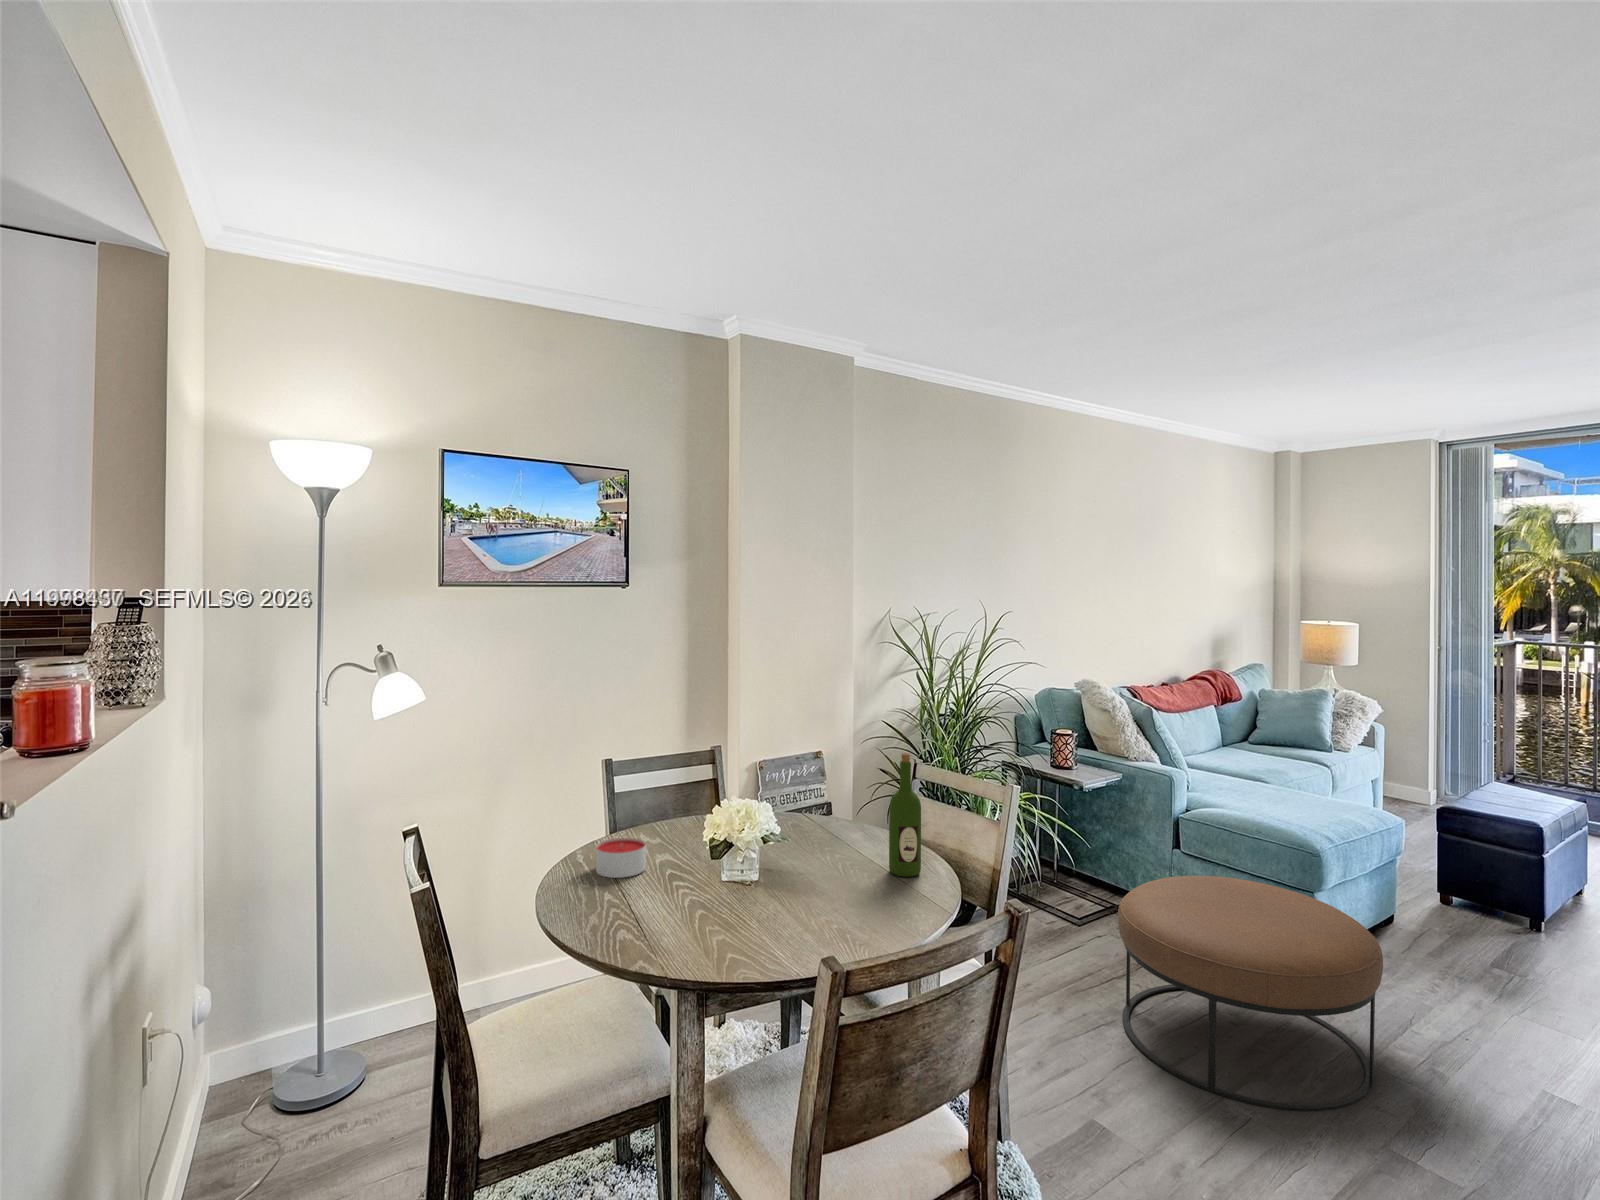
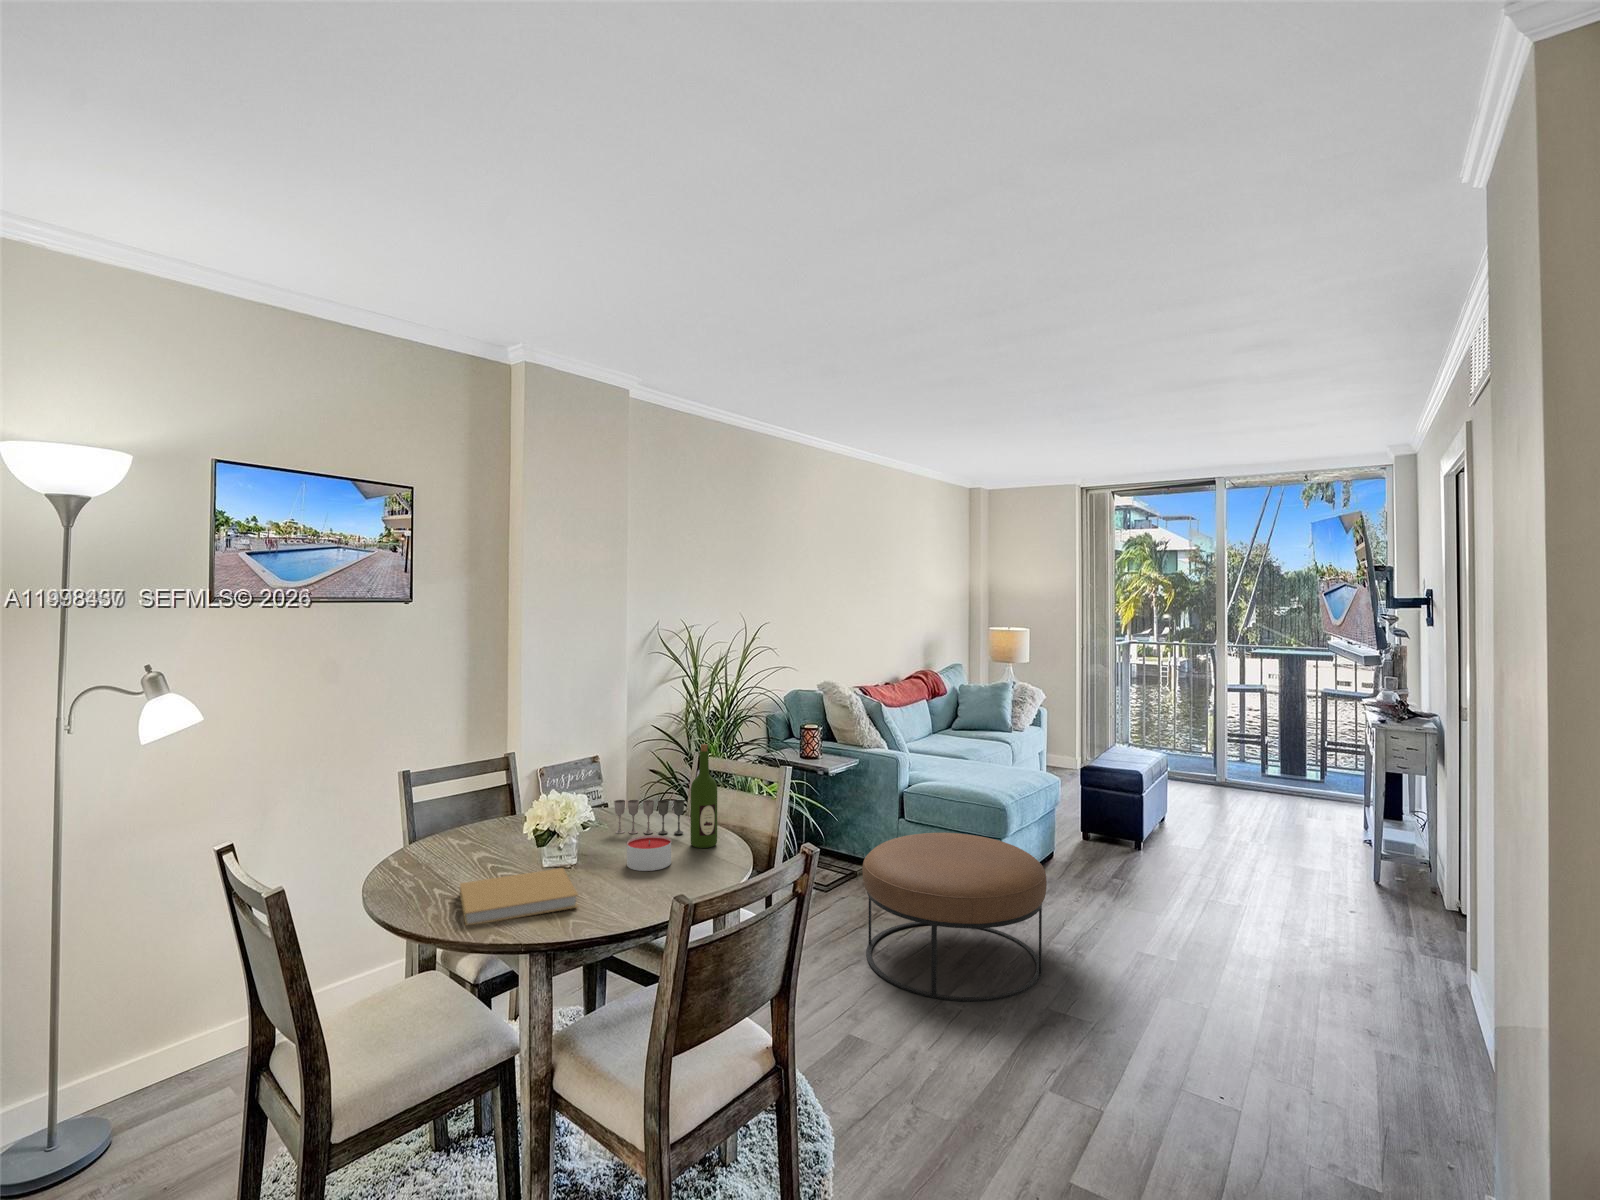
wine glass: none [807,809,885,855] -> present [614,800,684,834]
candle: present [596,837,646,878] -> present [627,835,671,871]
book: none [617,887,741,946] -> present [460,868,578,925]

